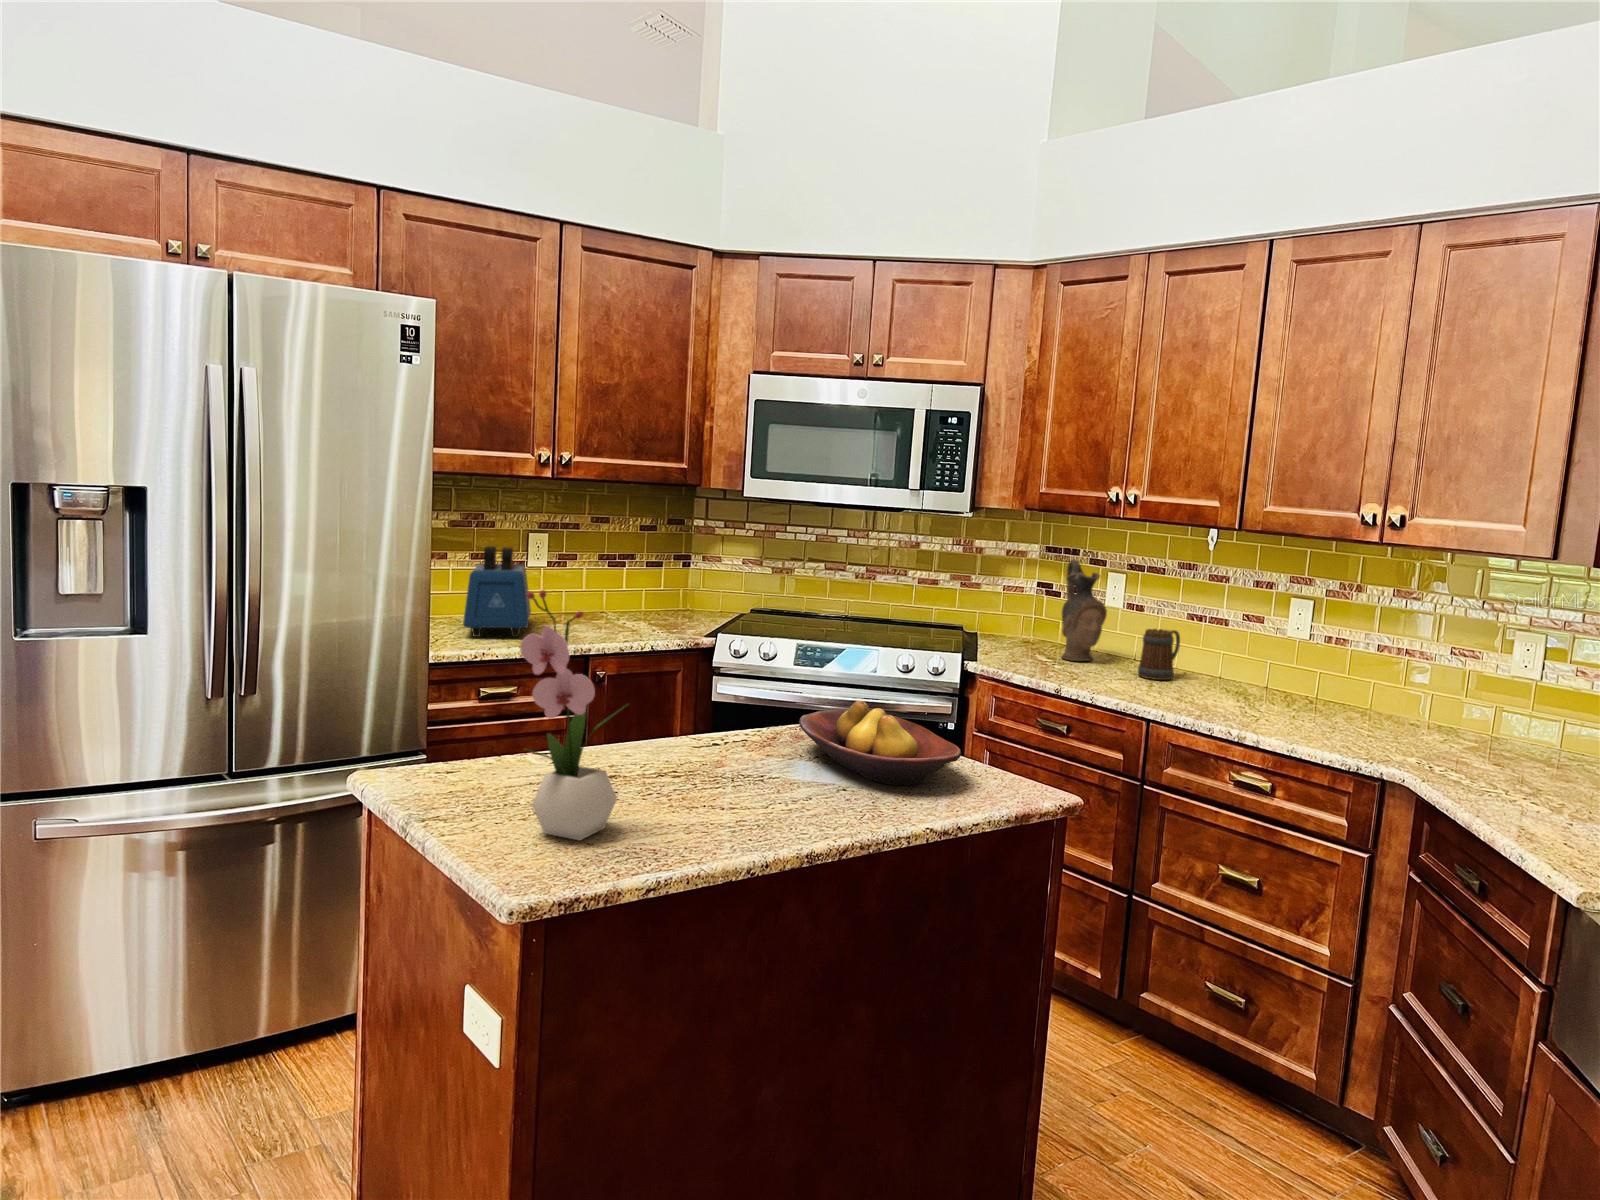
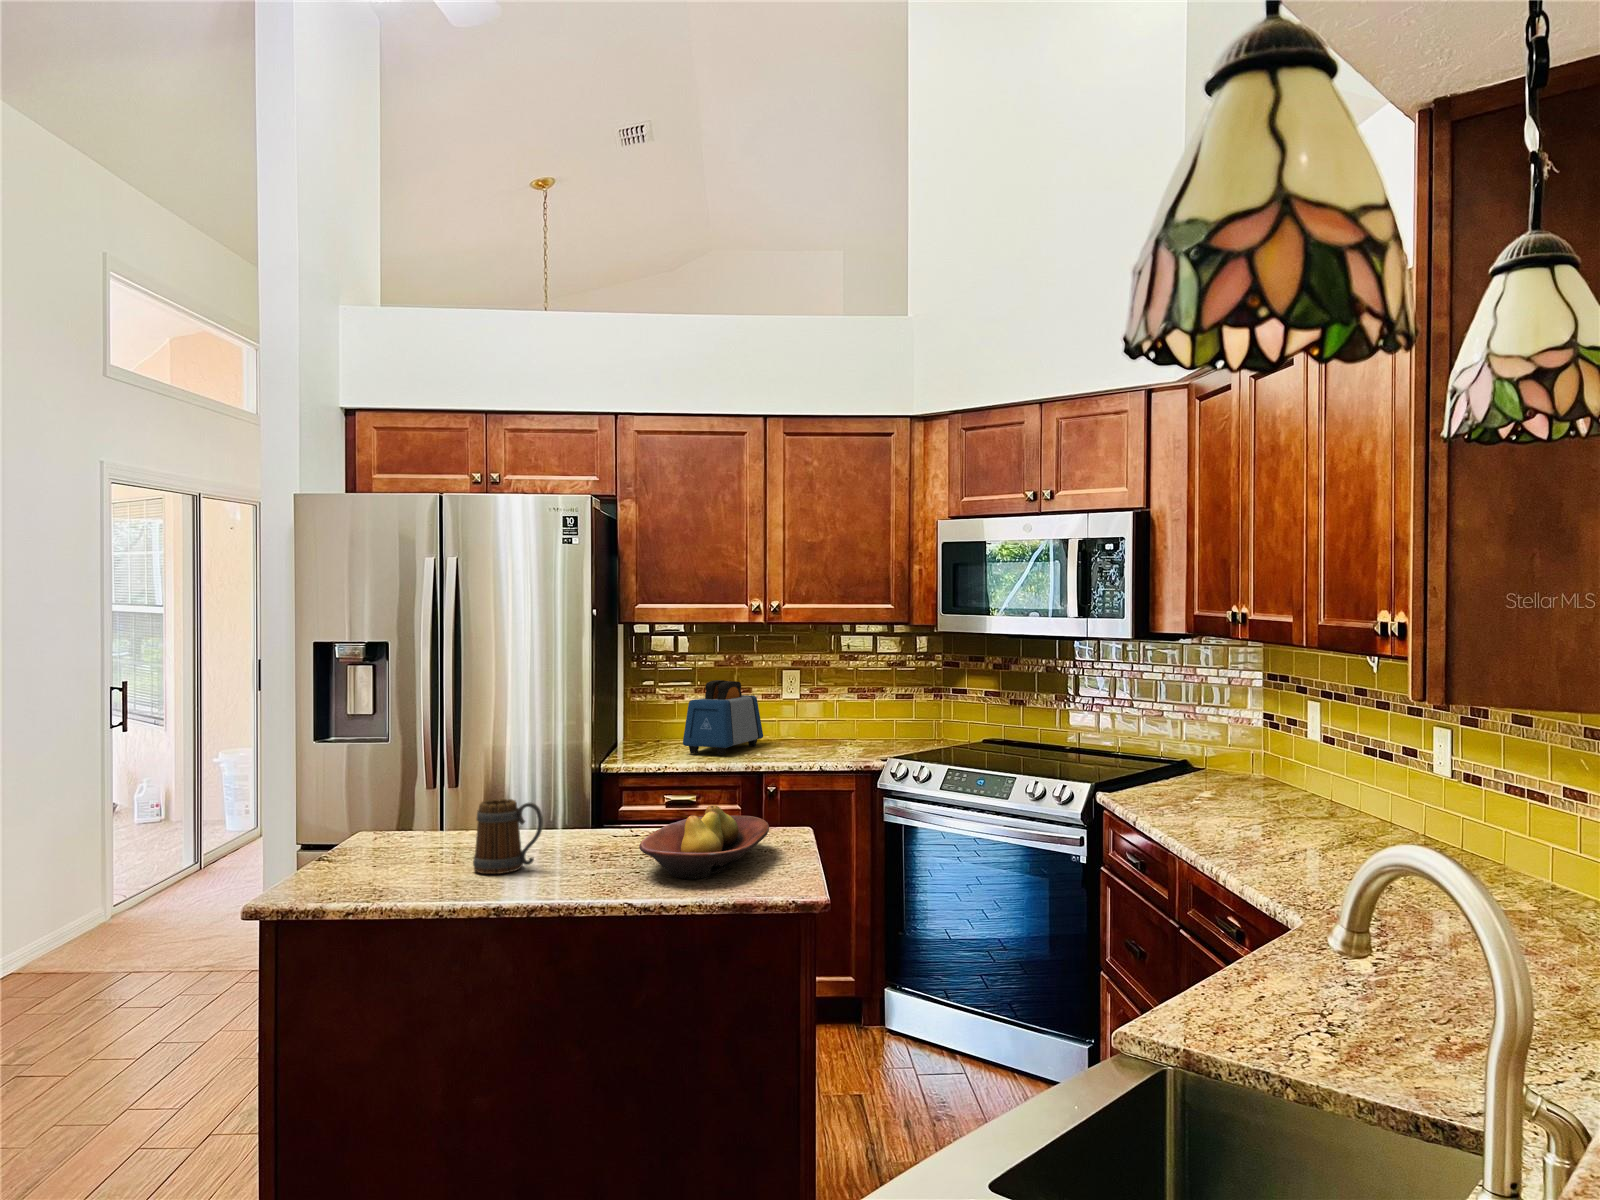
ceramic pitcher: present [1062,559,1107,661] -> none [1213,688,1262,804]
flower arrangement: present [520,590,628,840] -> none [344,697,425,879]
mug: present [1138,629,1180,680] -> present [473,799,543,874]

